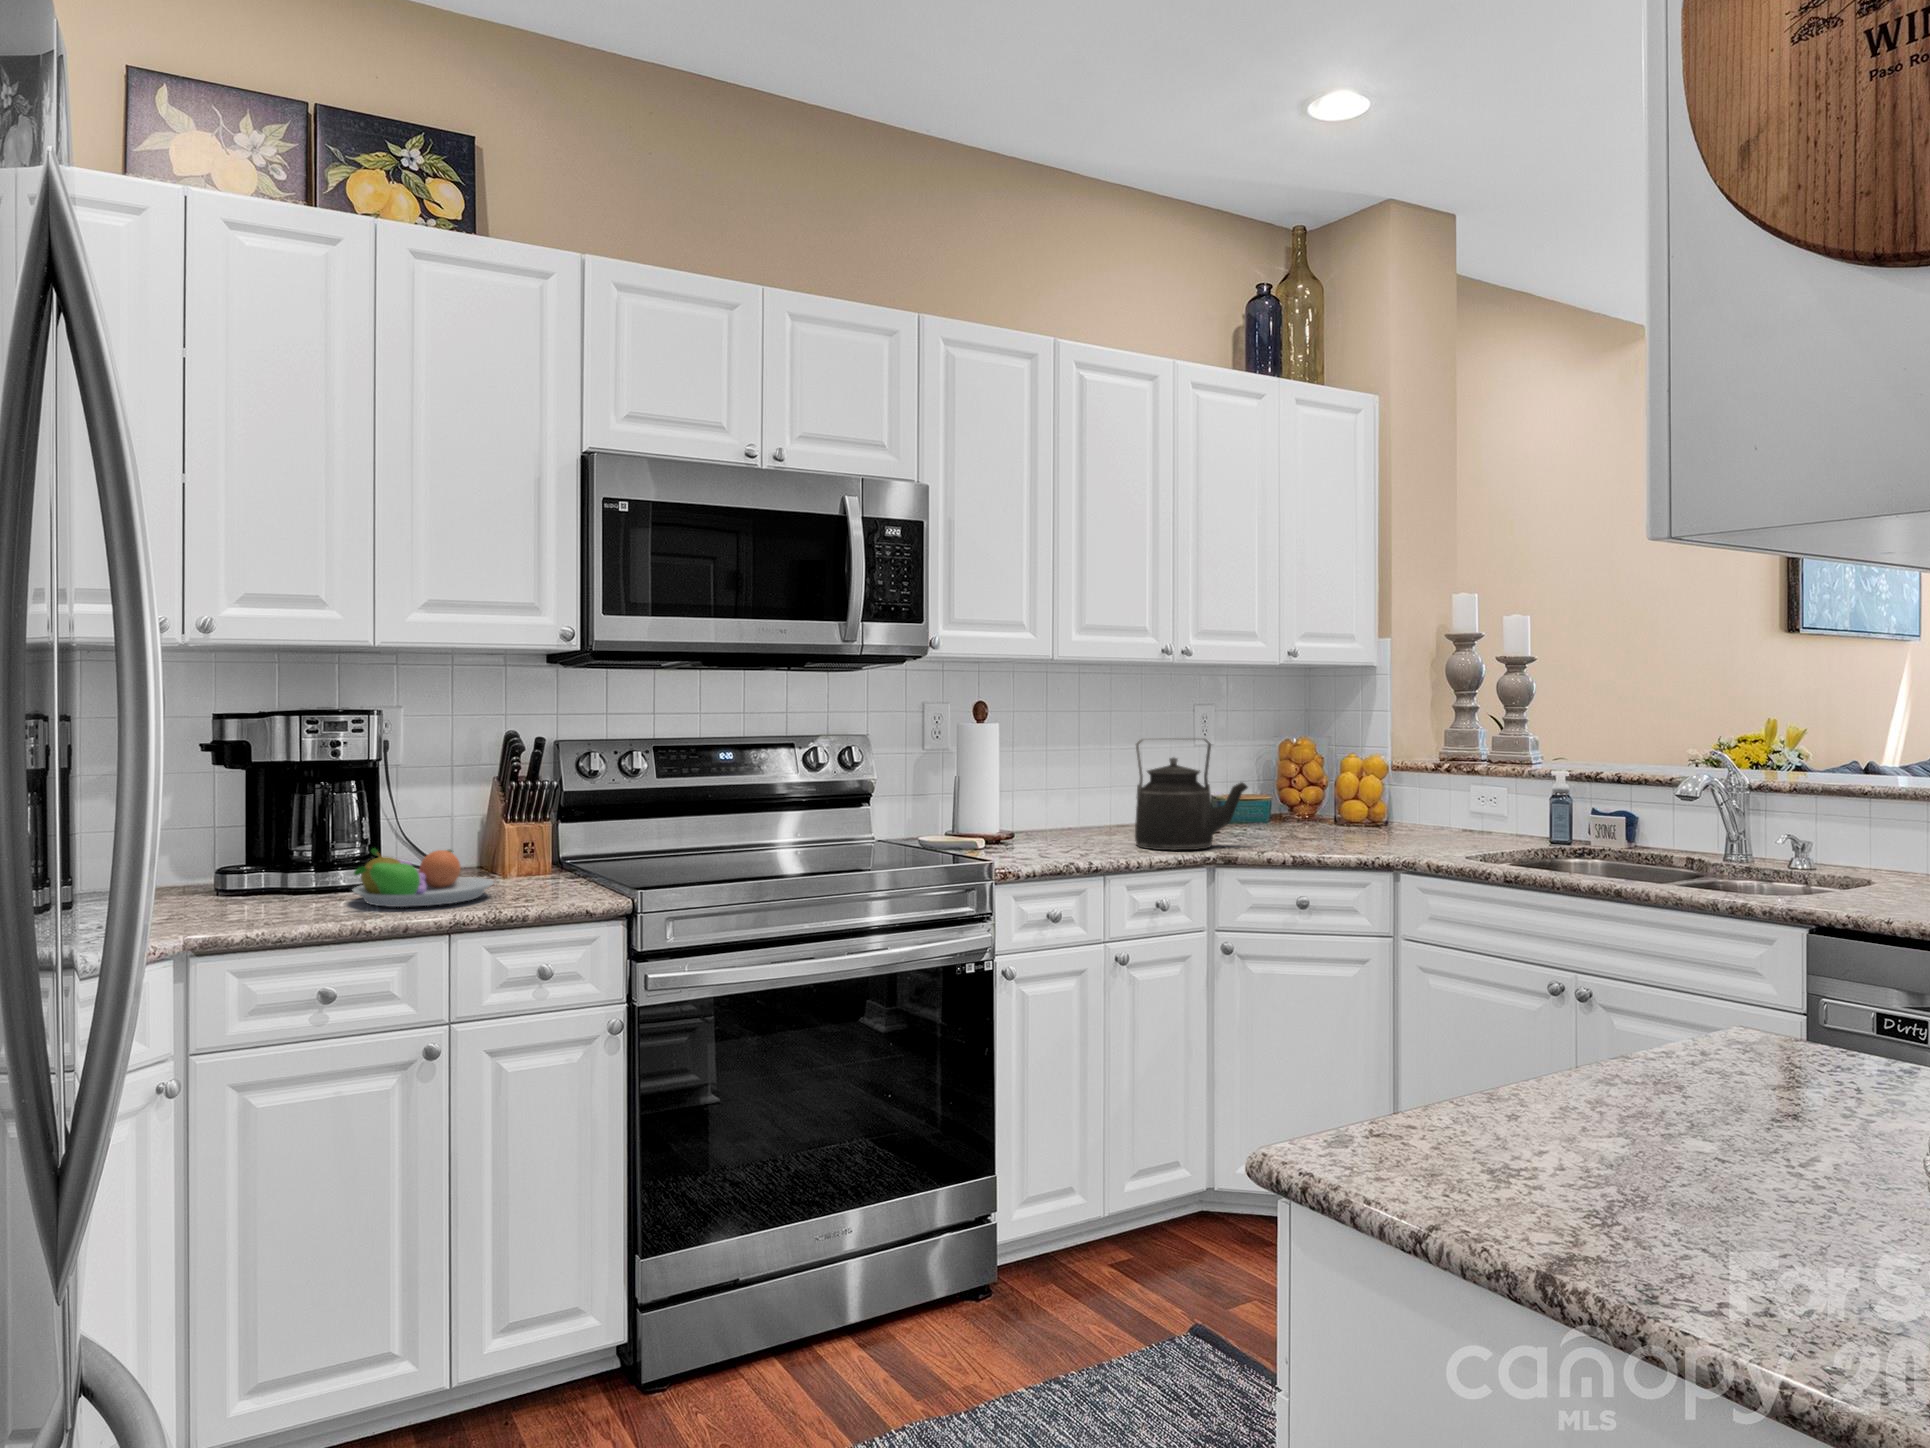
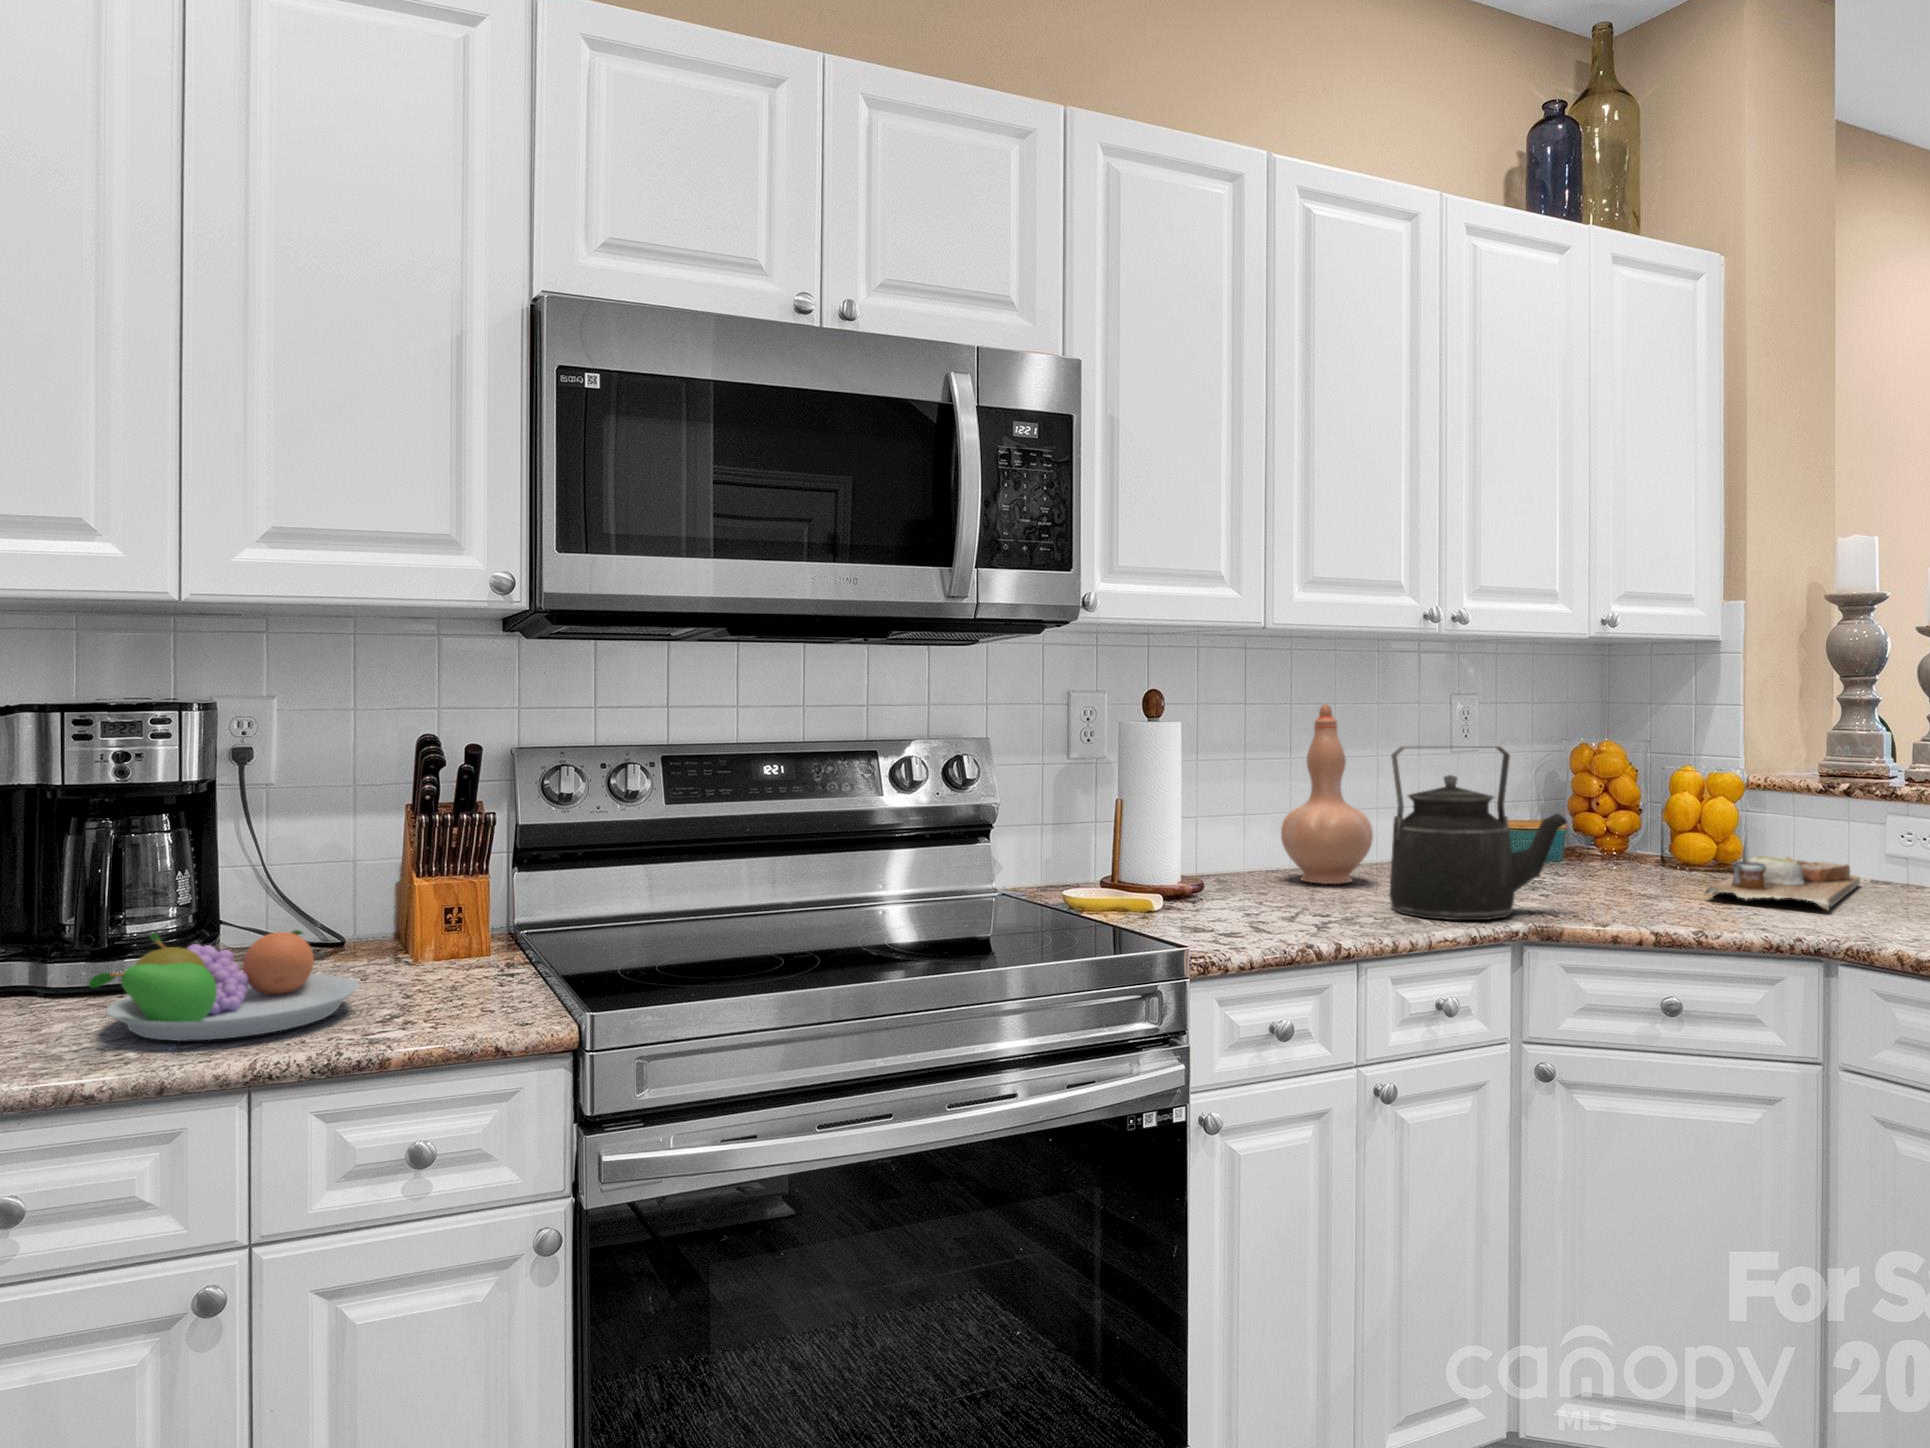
vase: none [1070,711,1131,833] -> present [1281,704,1373,884]
cutting board: none [1342,811,1454,844] -> present [1705,856,1860,910]

